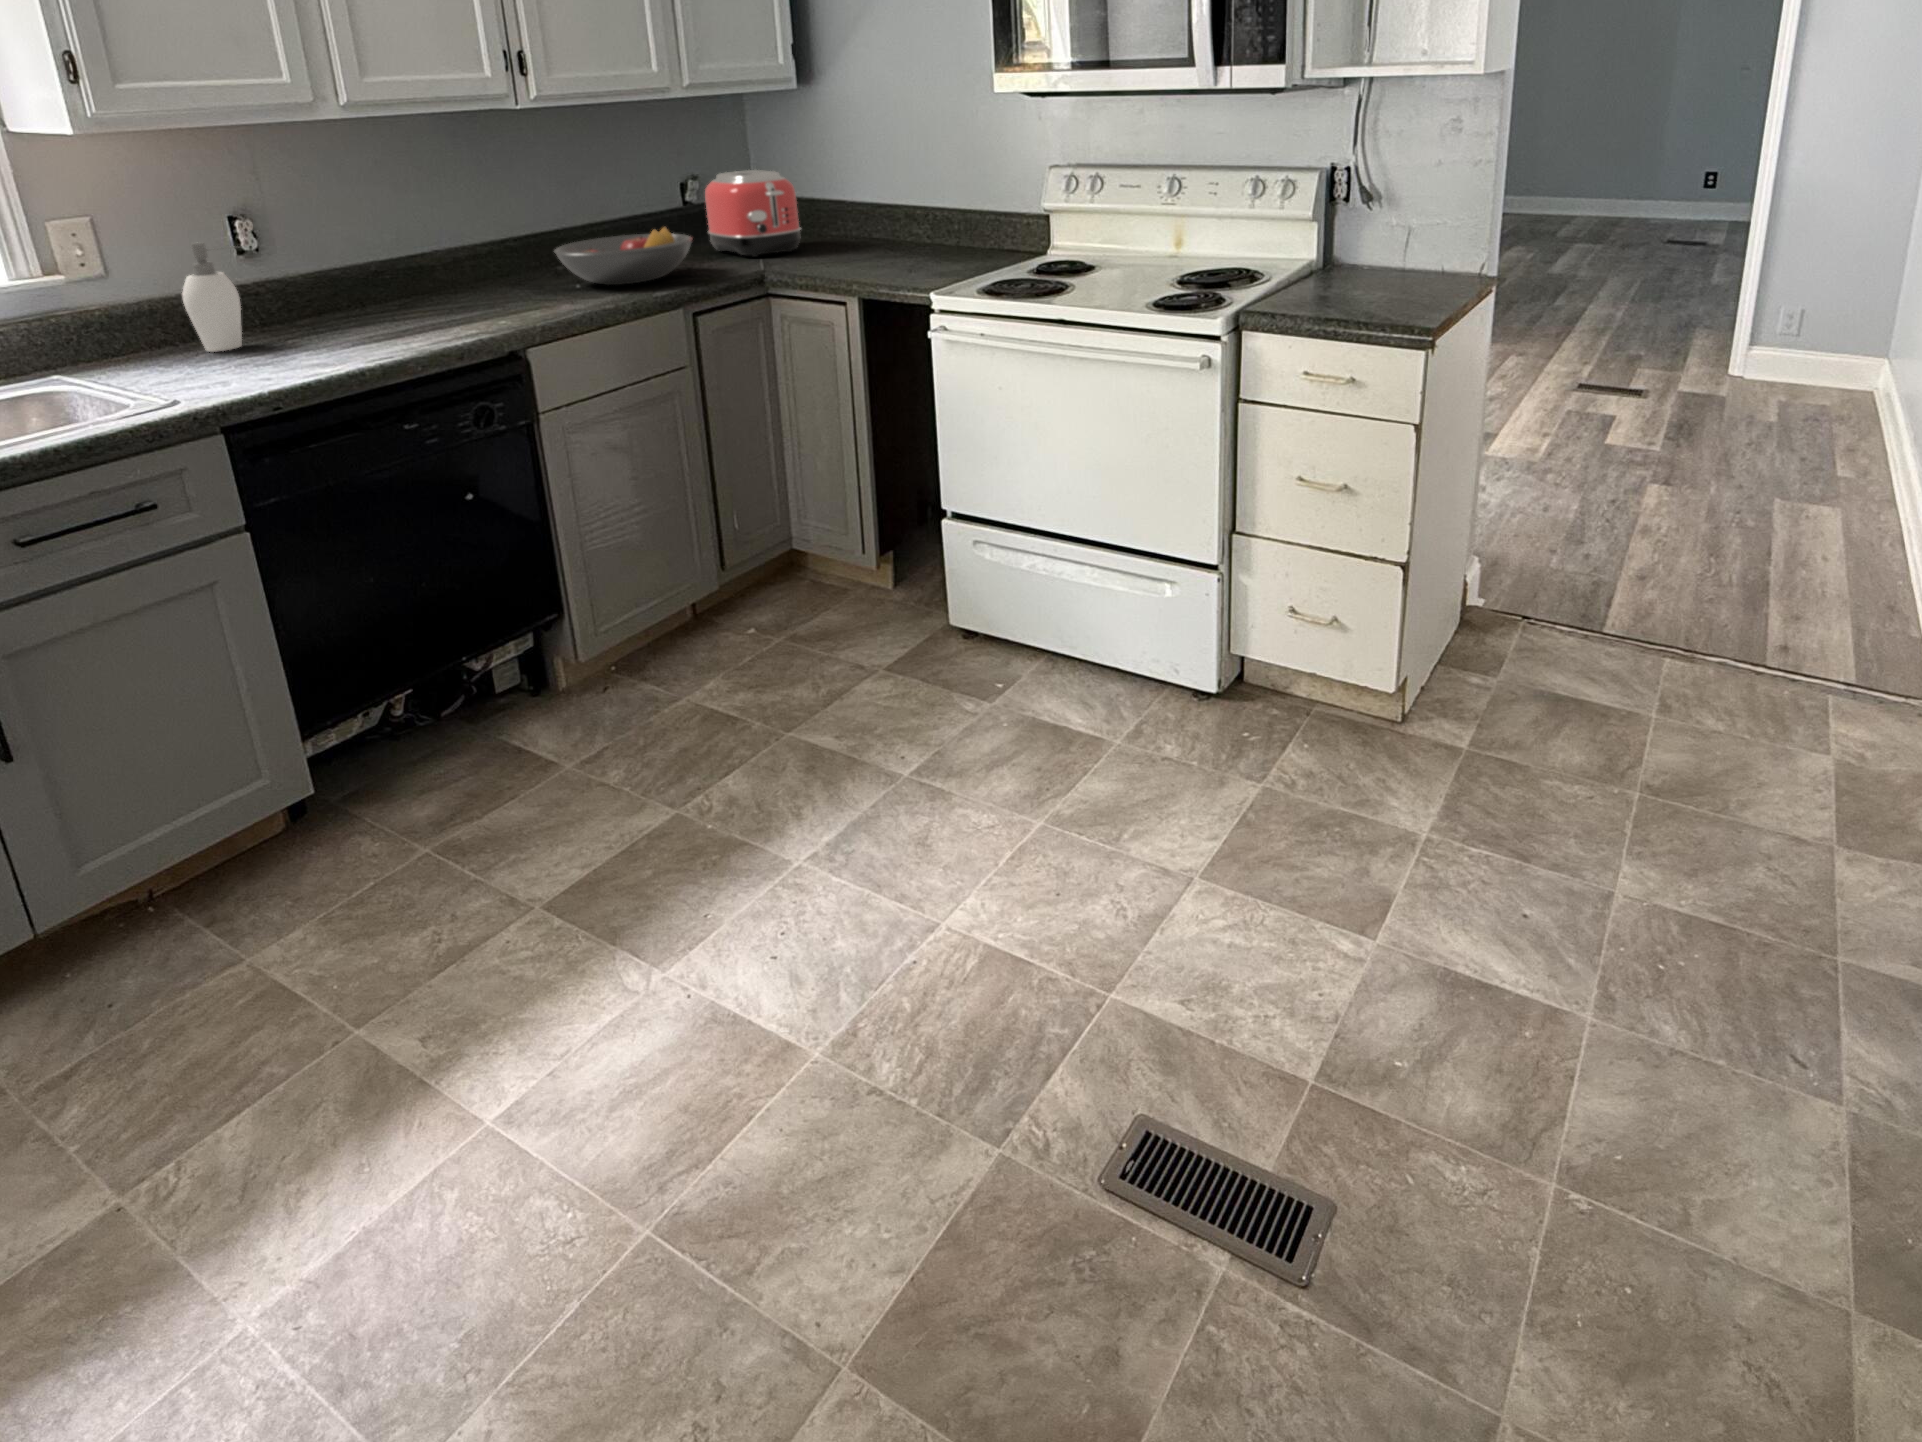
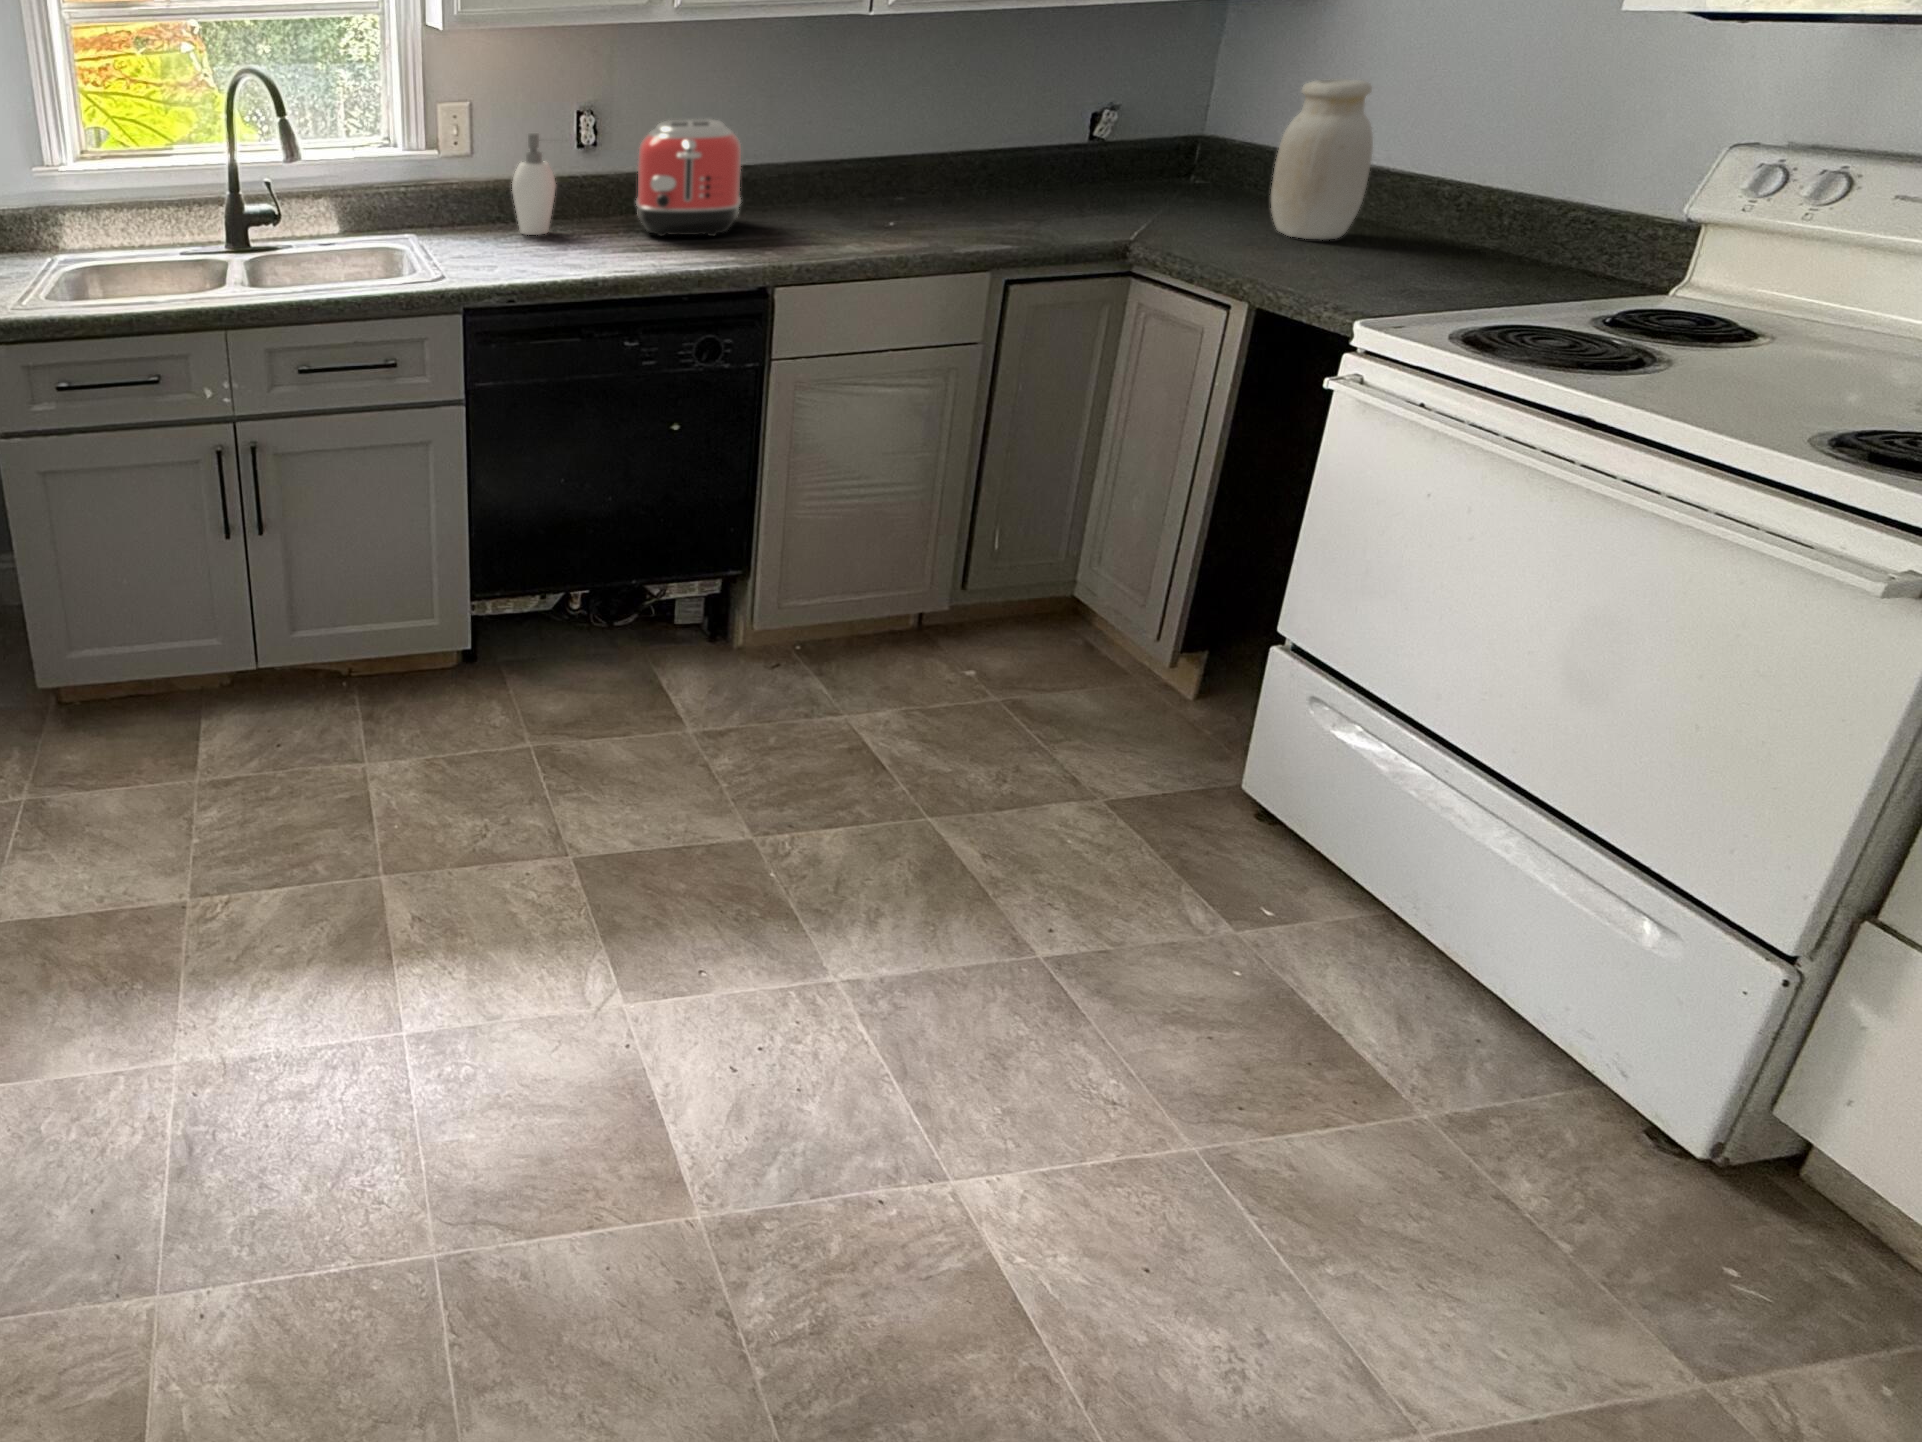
jar: none [829,147,885,256] -> present [1271,79,1373,240]
toaster: present [705,170,801,257] -> present [636,119,741,236]
fruit bowl: present [554,227,692,285] -> none [873,164,1049,229]

